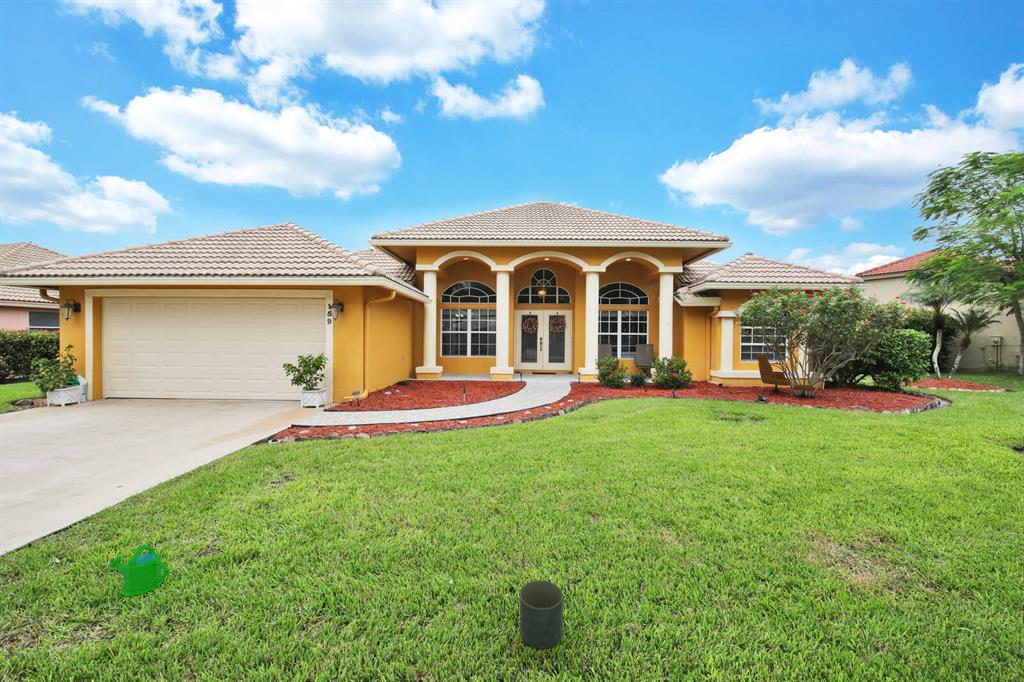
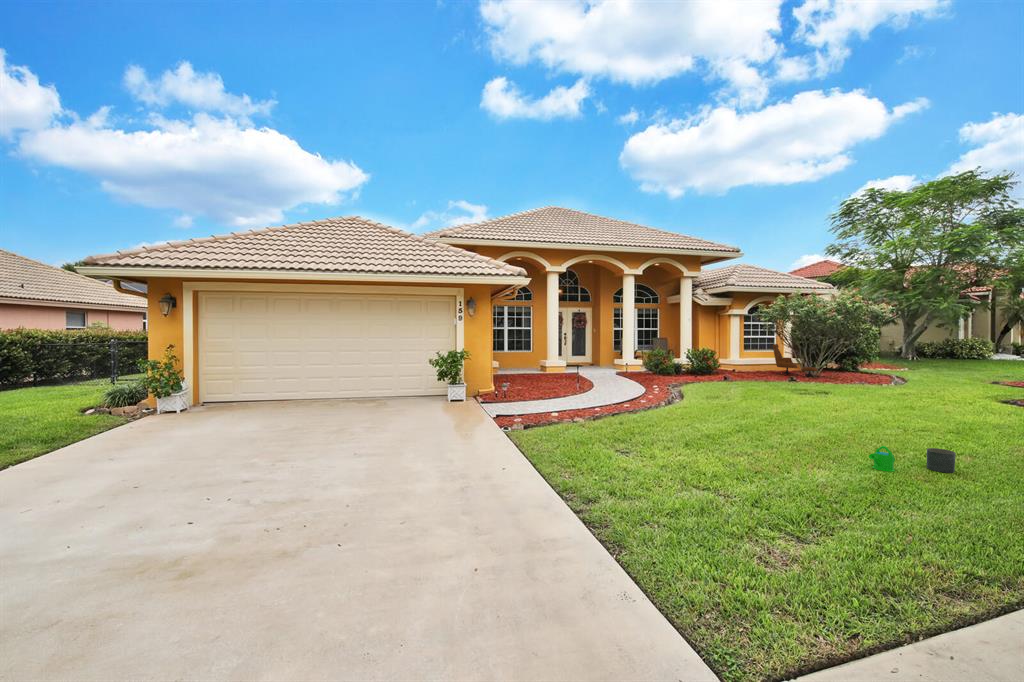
watering can: present [108,545,169,597] -> present [869,446,895,472]

